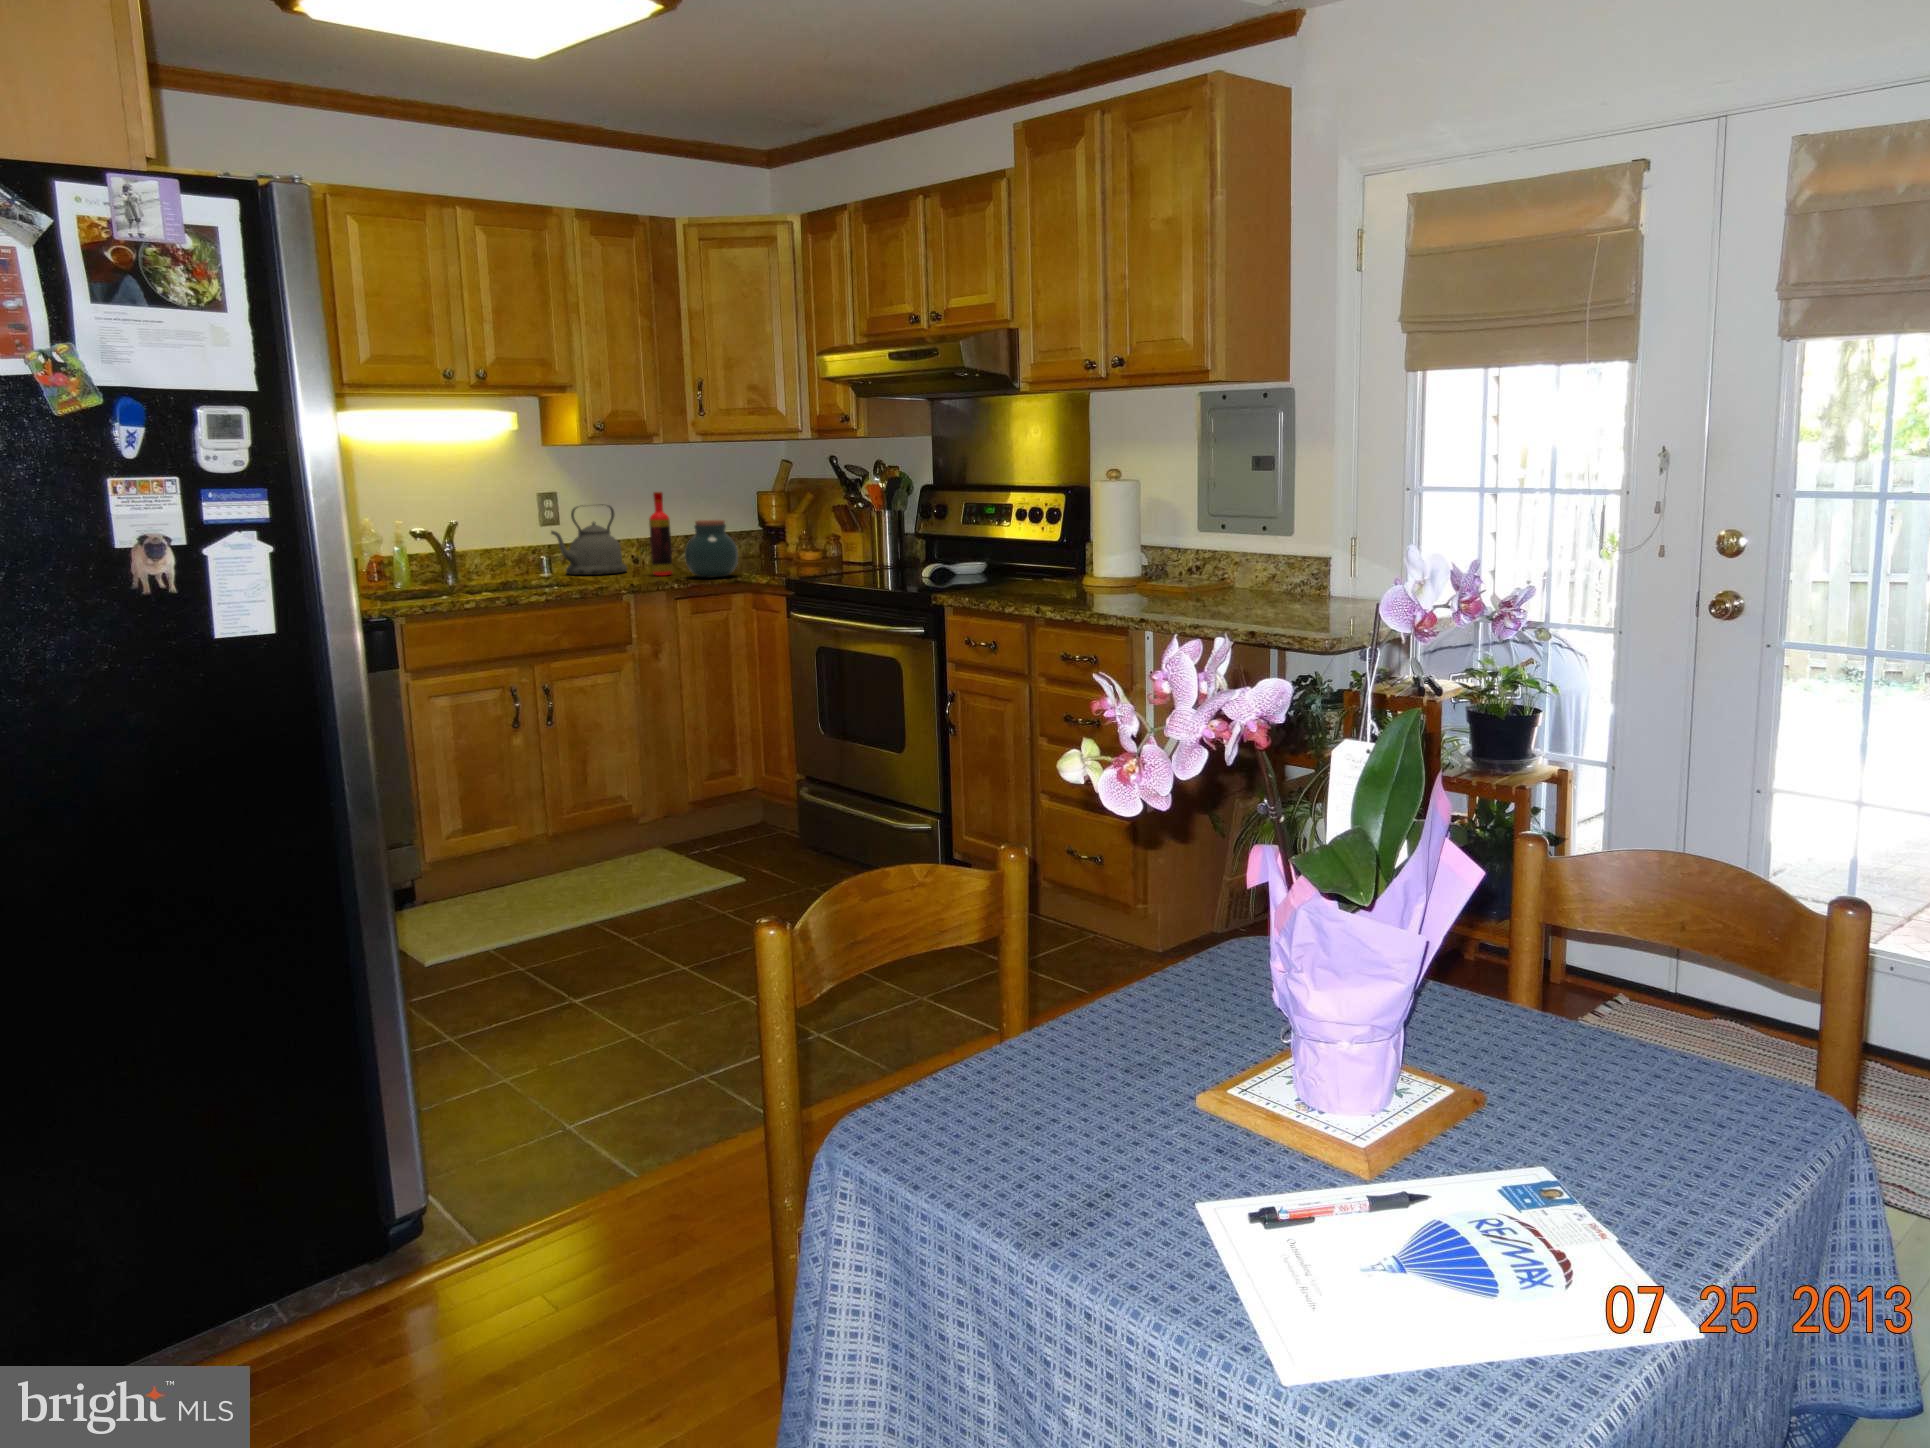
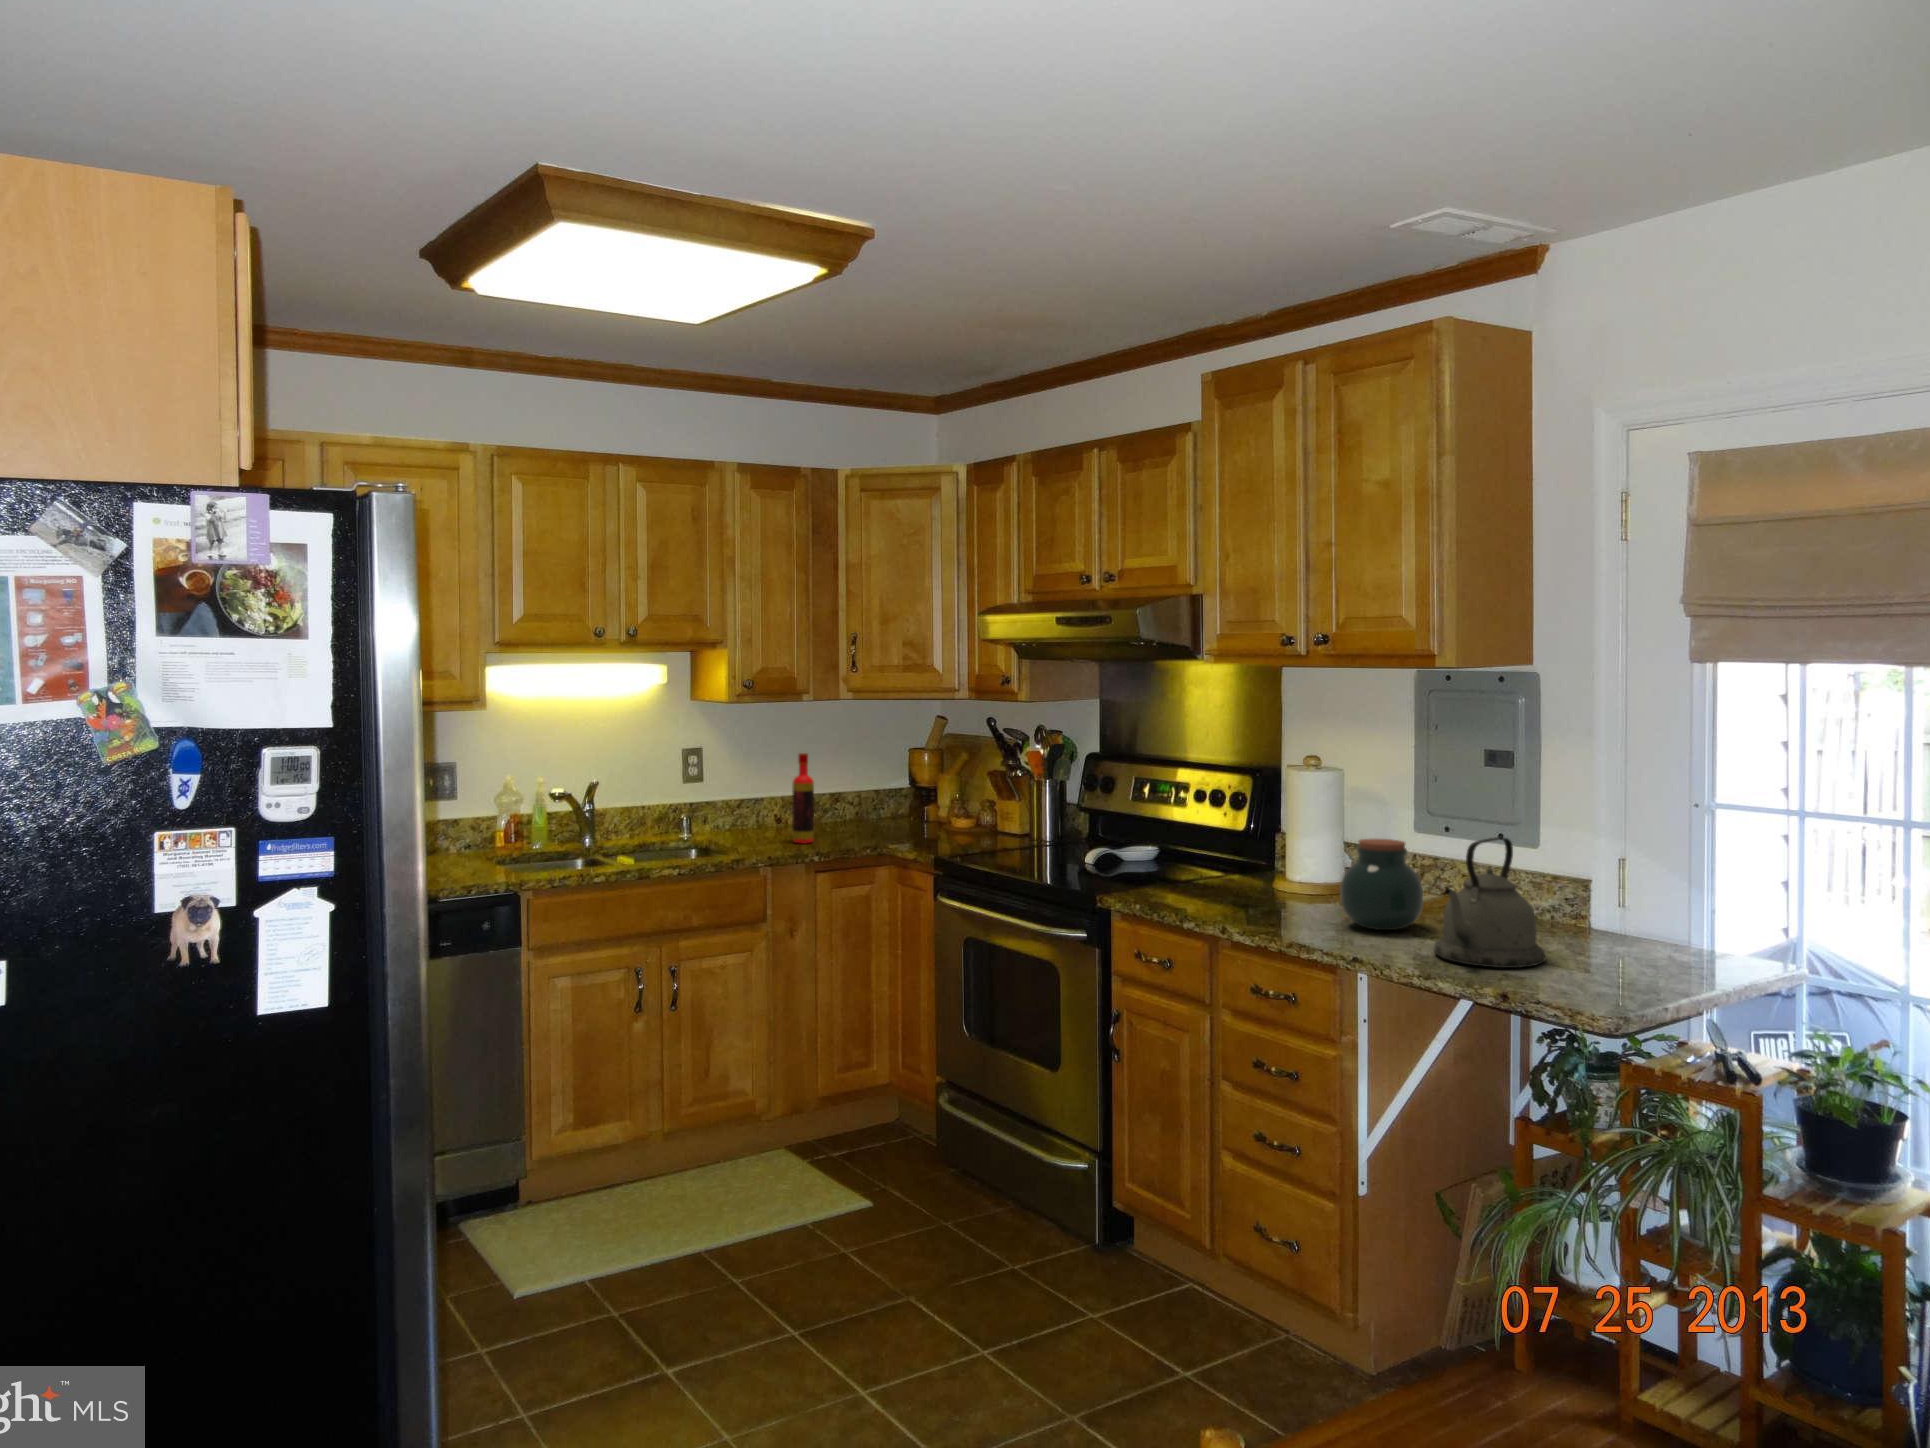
kettle: present [551,506,627,575] -> present [1434,837,1546,968]
jar: present [685,520,738,578] -> present [1340,839,1423,930]

